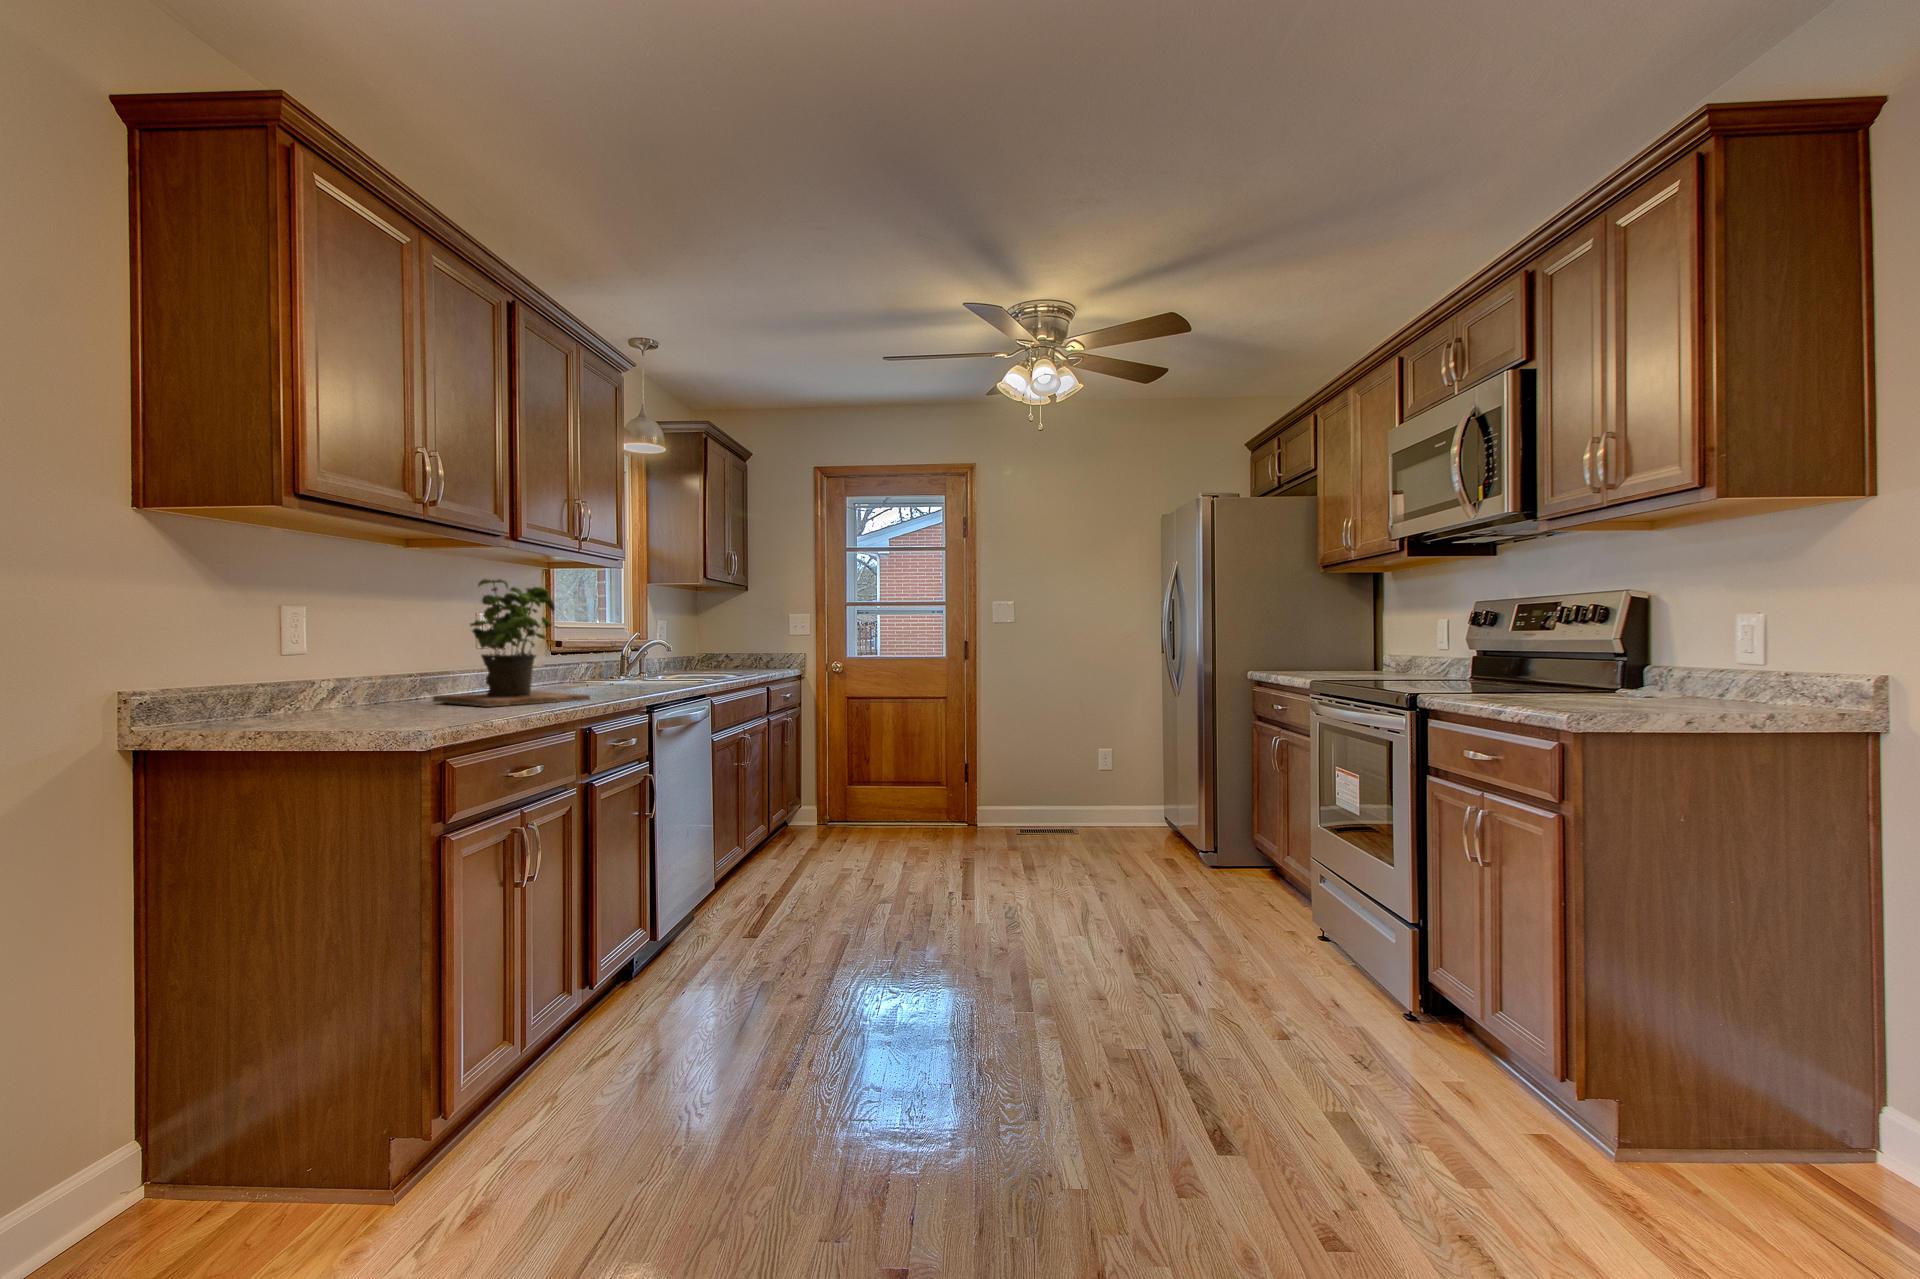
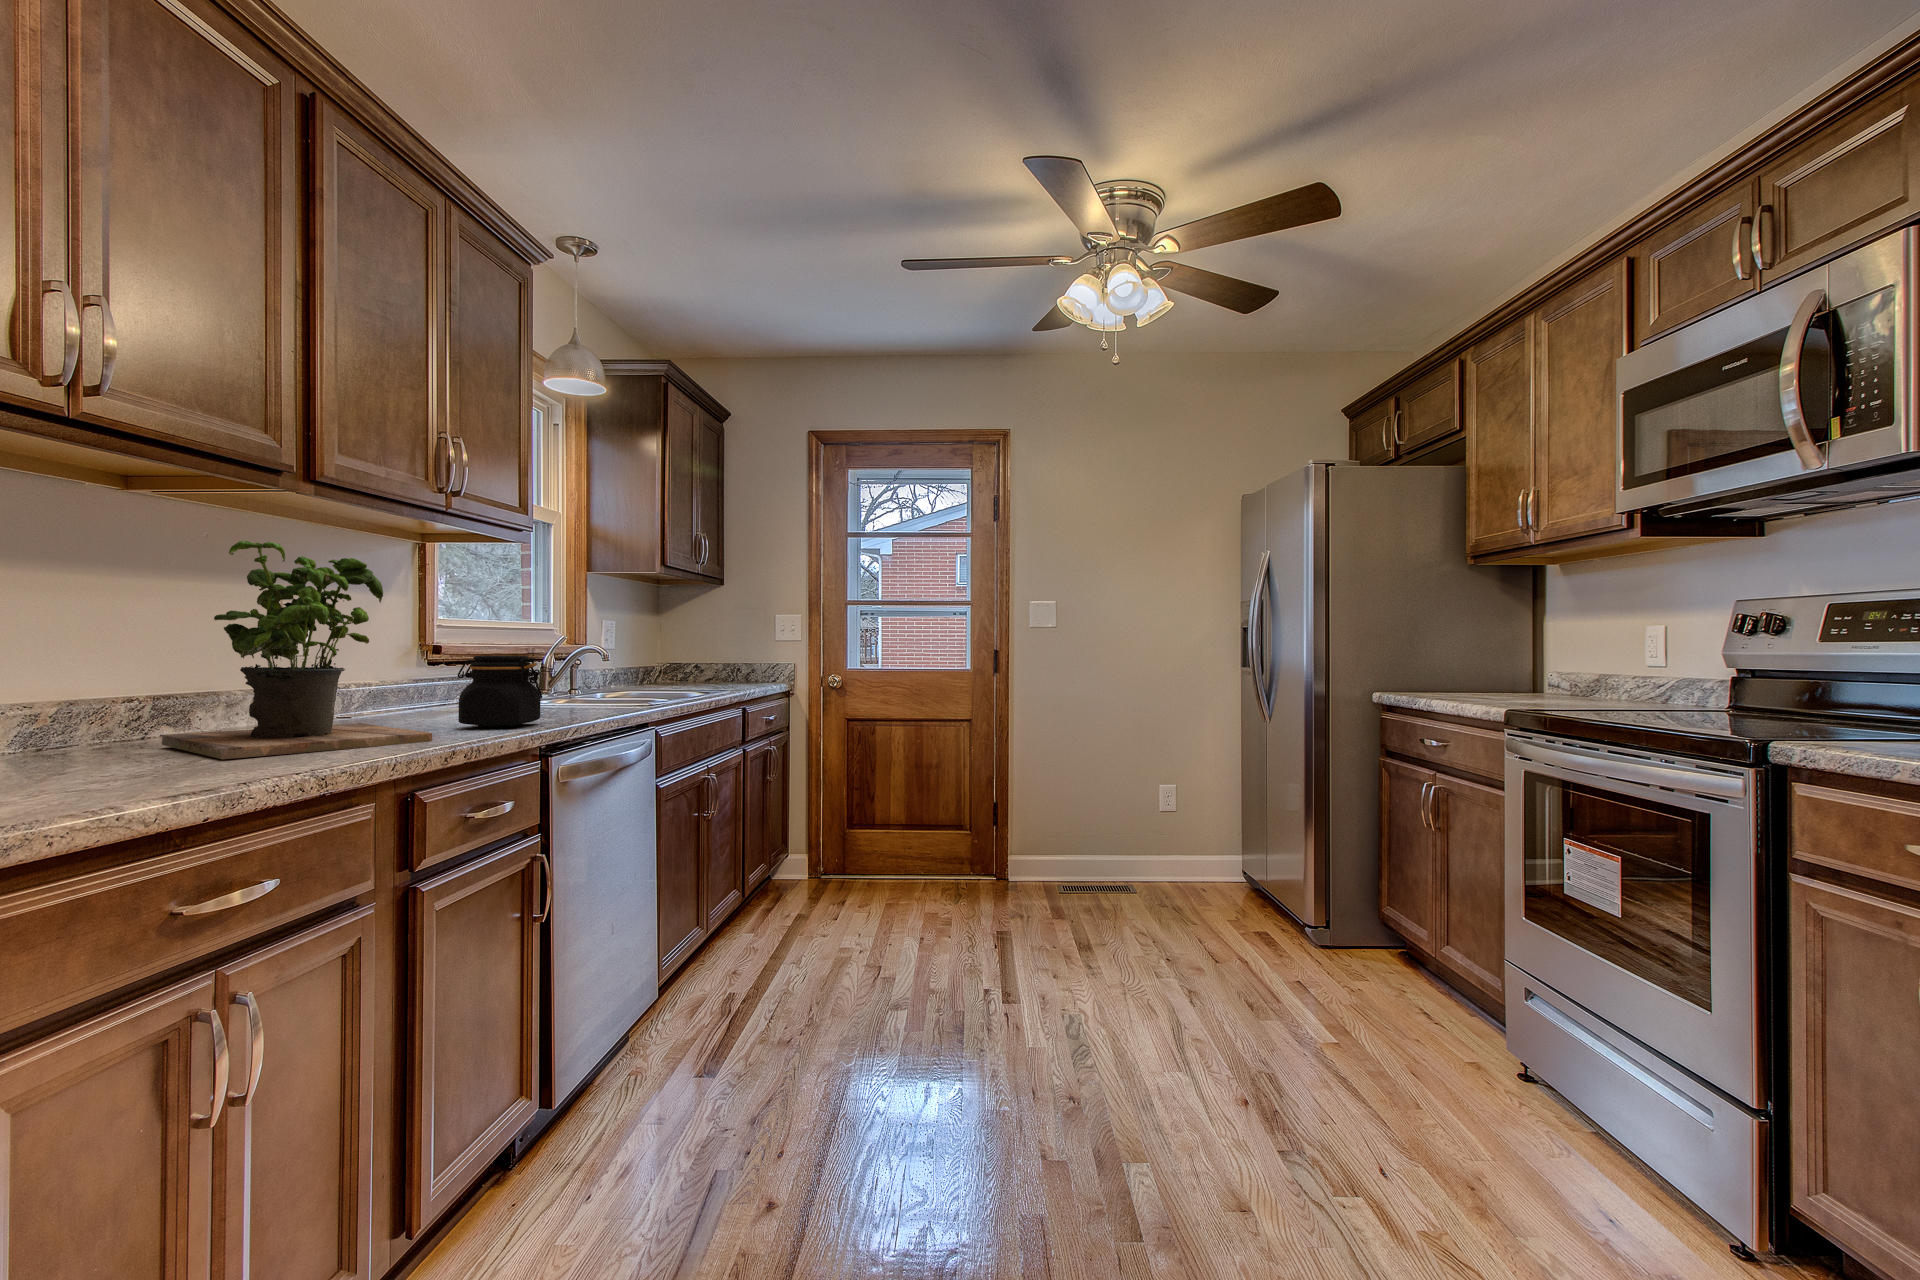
jar: none [592,647,646,694] -> present [458,656,542,727]

